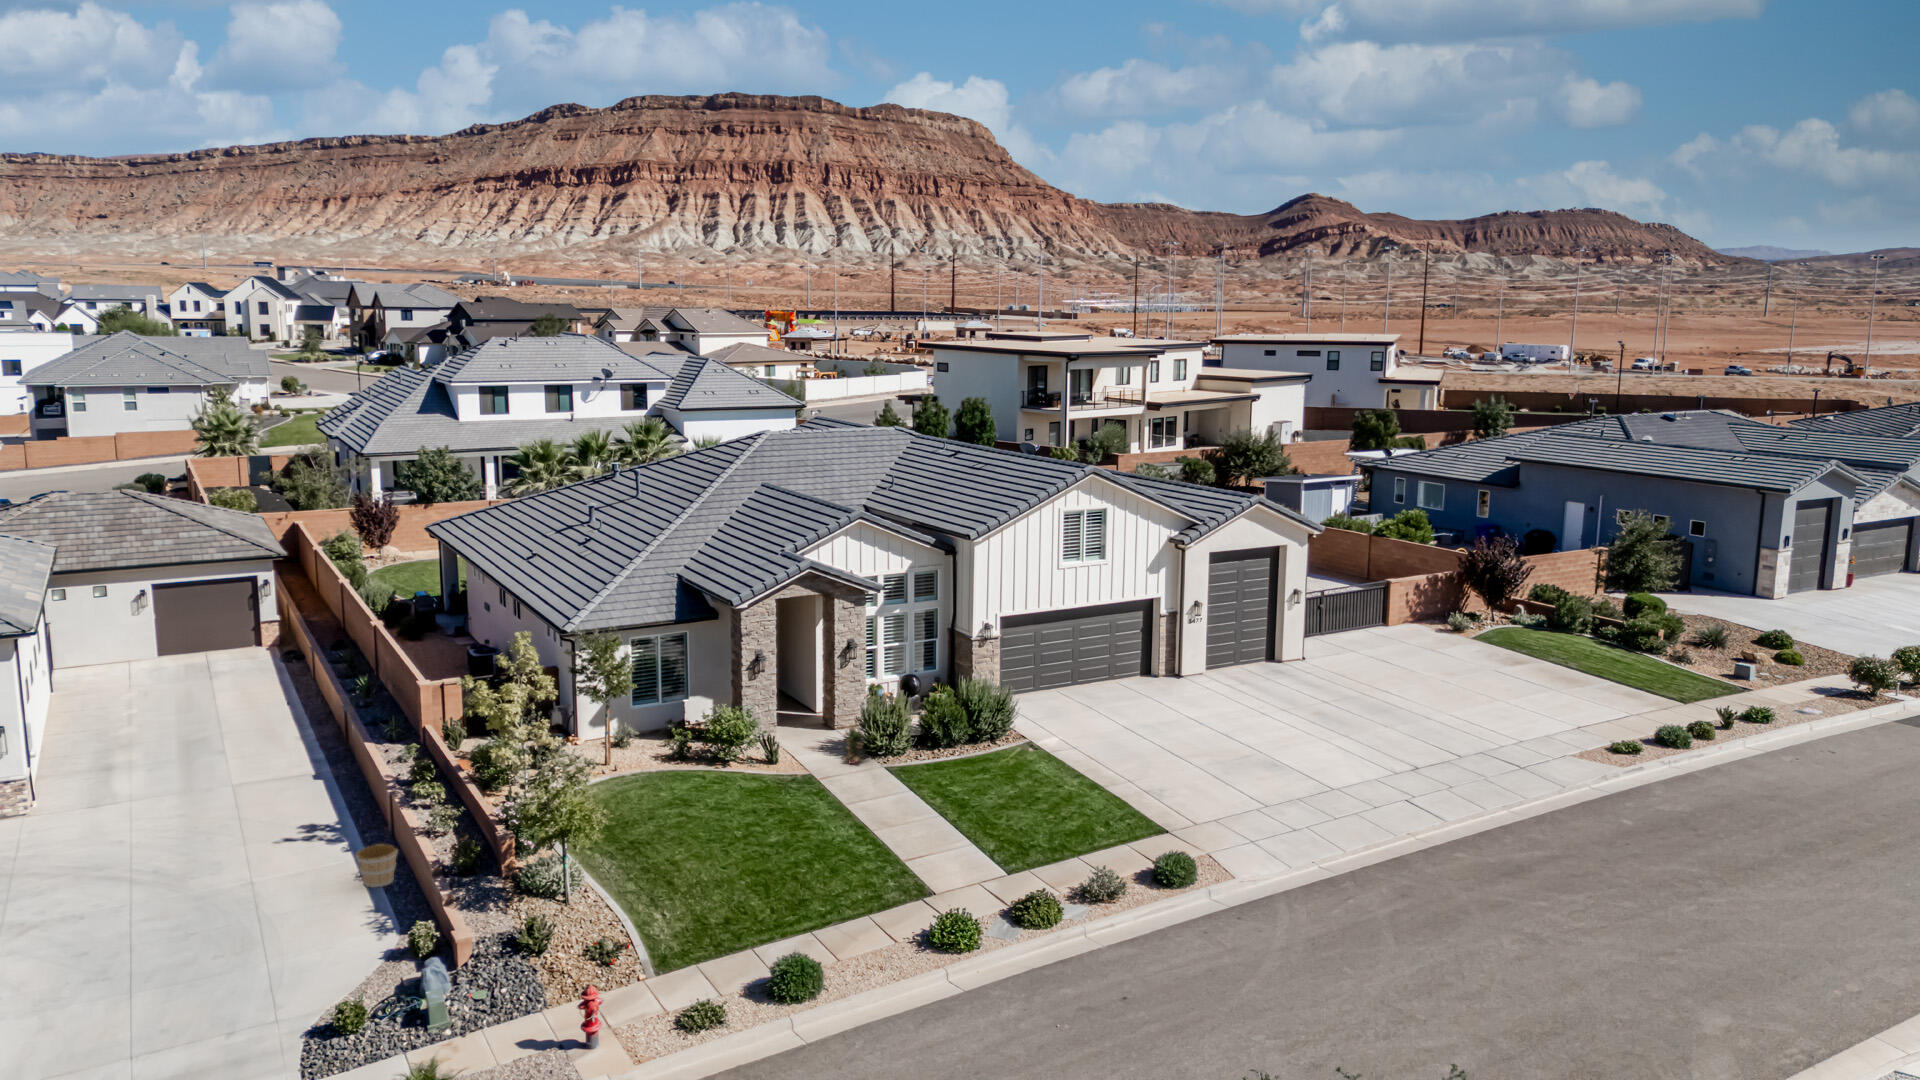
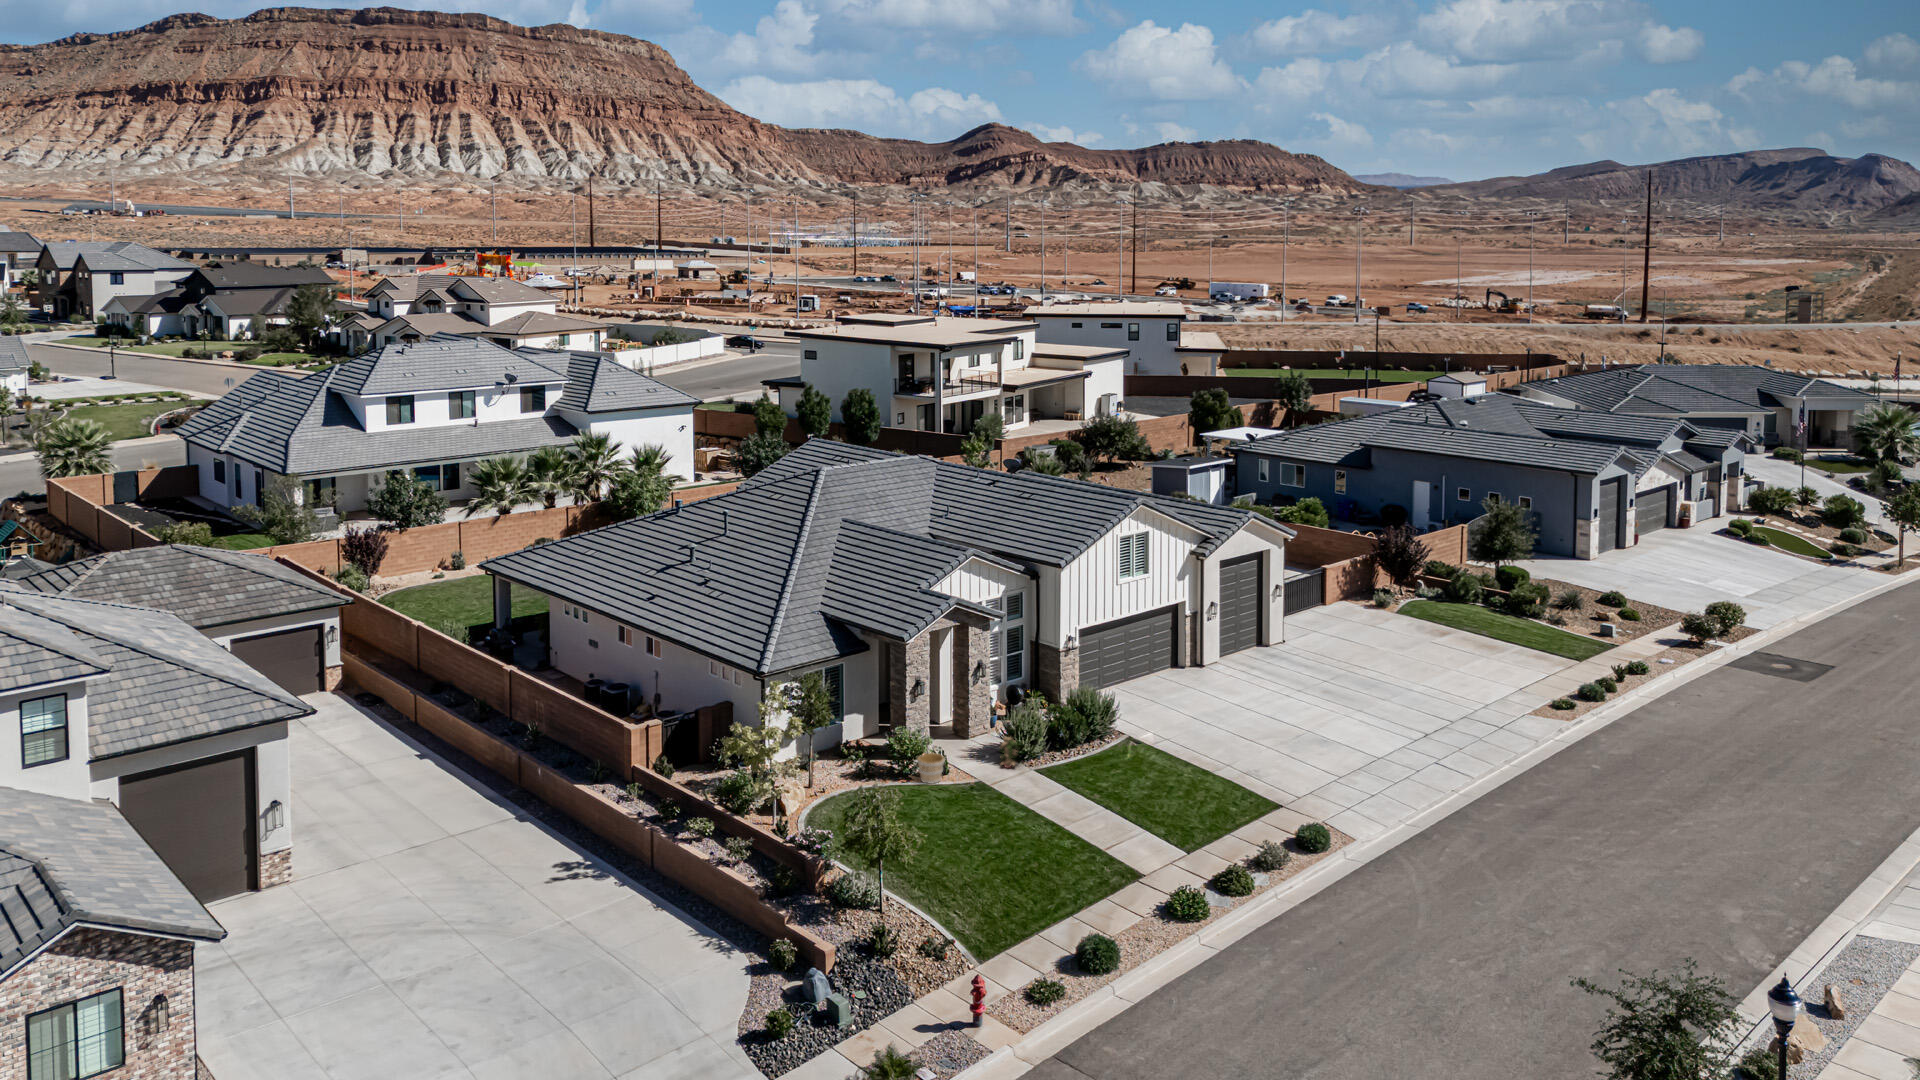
wooden bucket: present [356,844,398,888] -> present [917,753,945,783]

